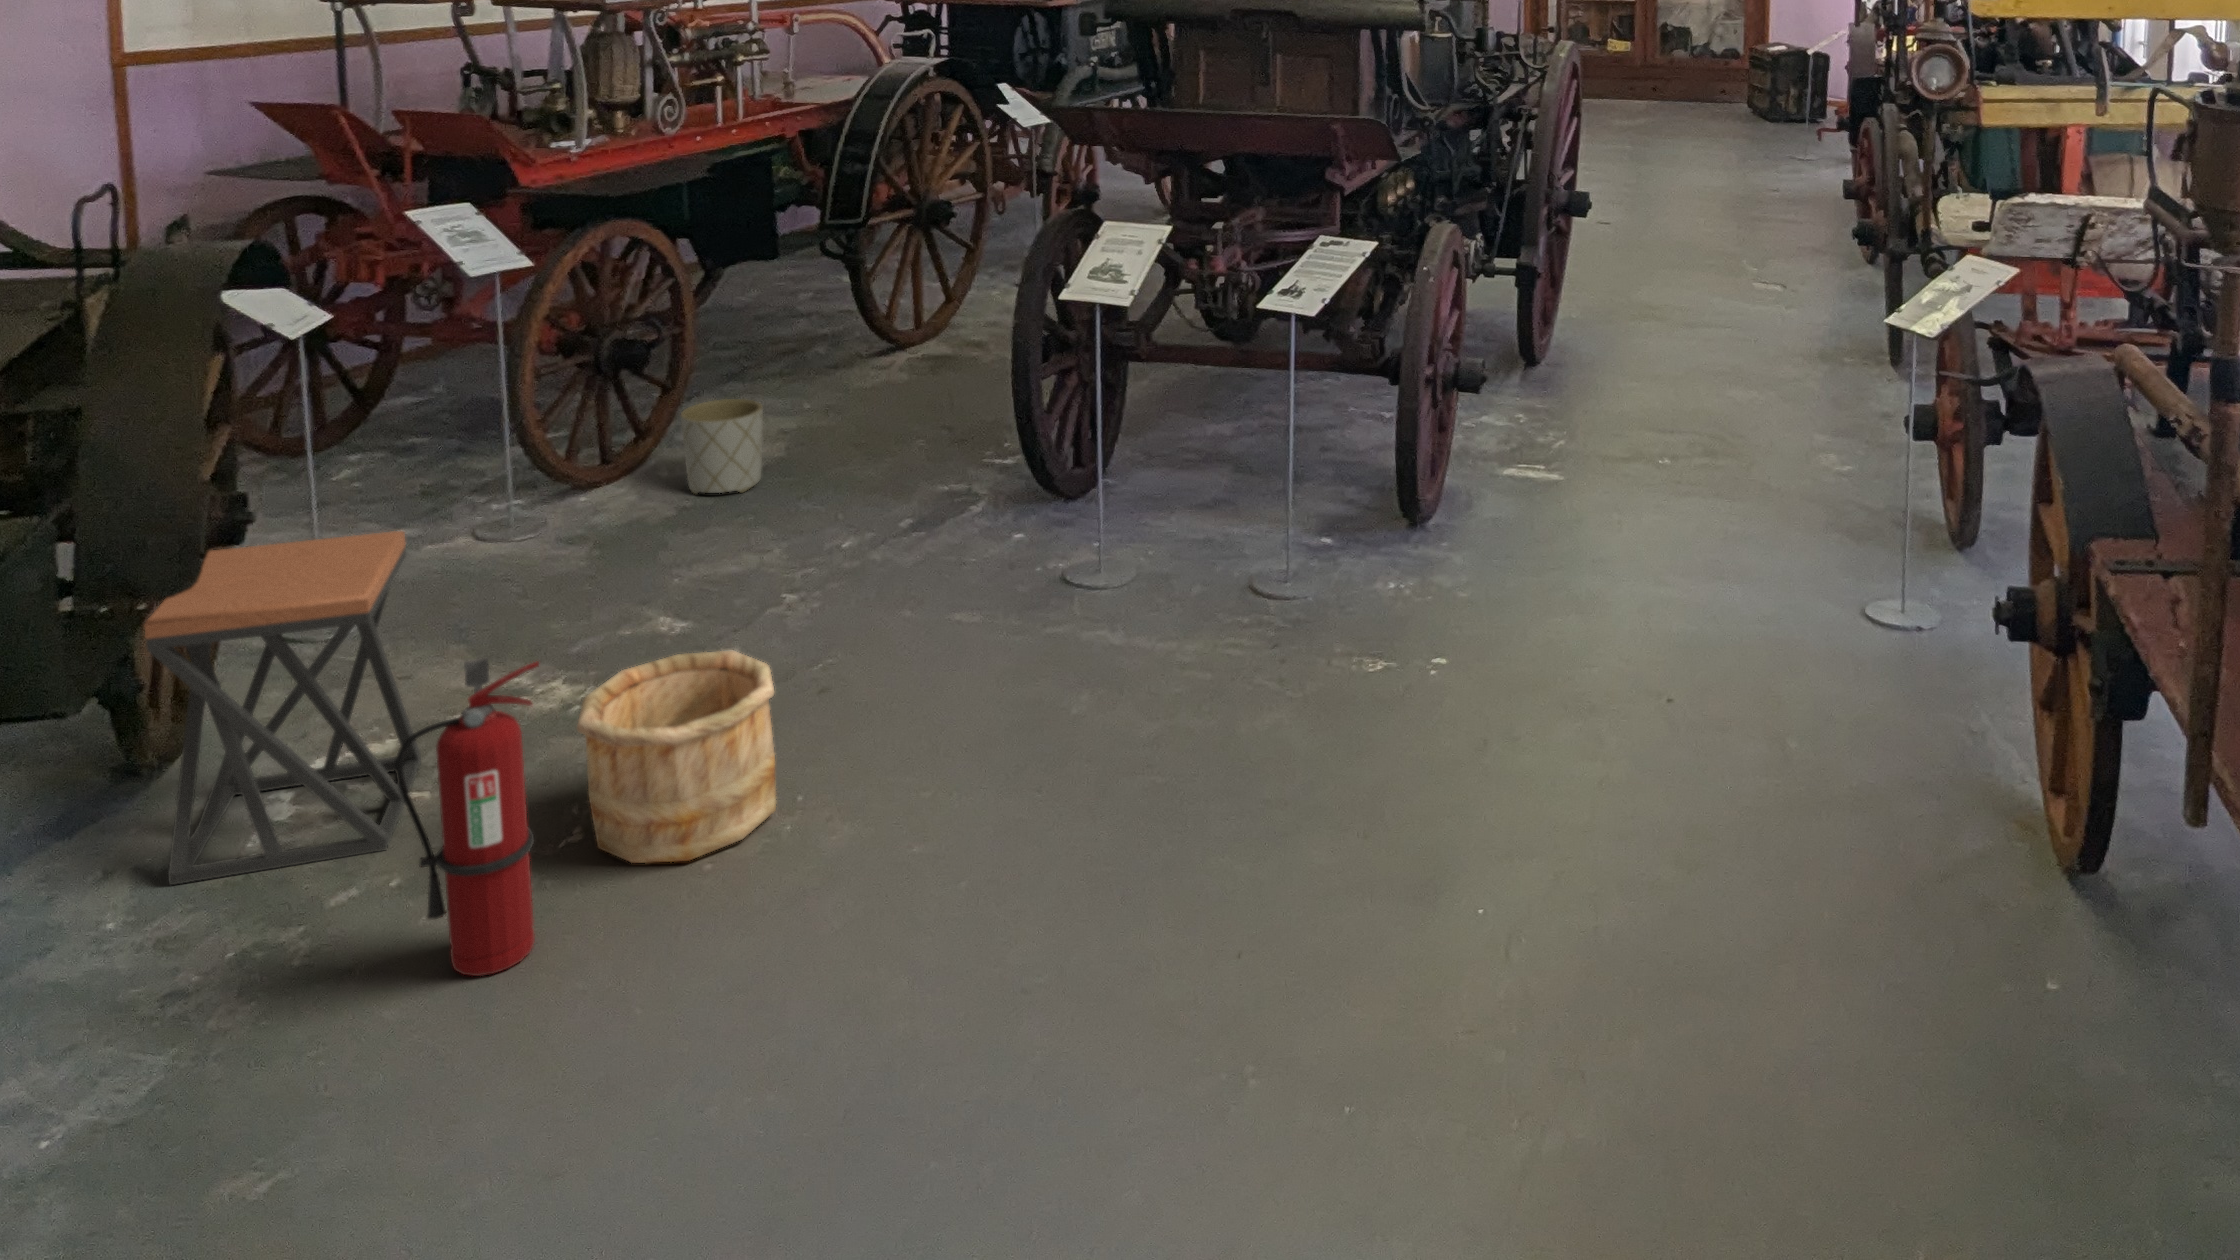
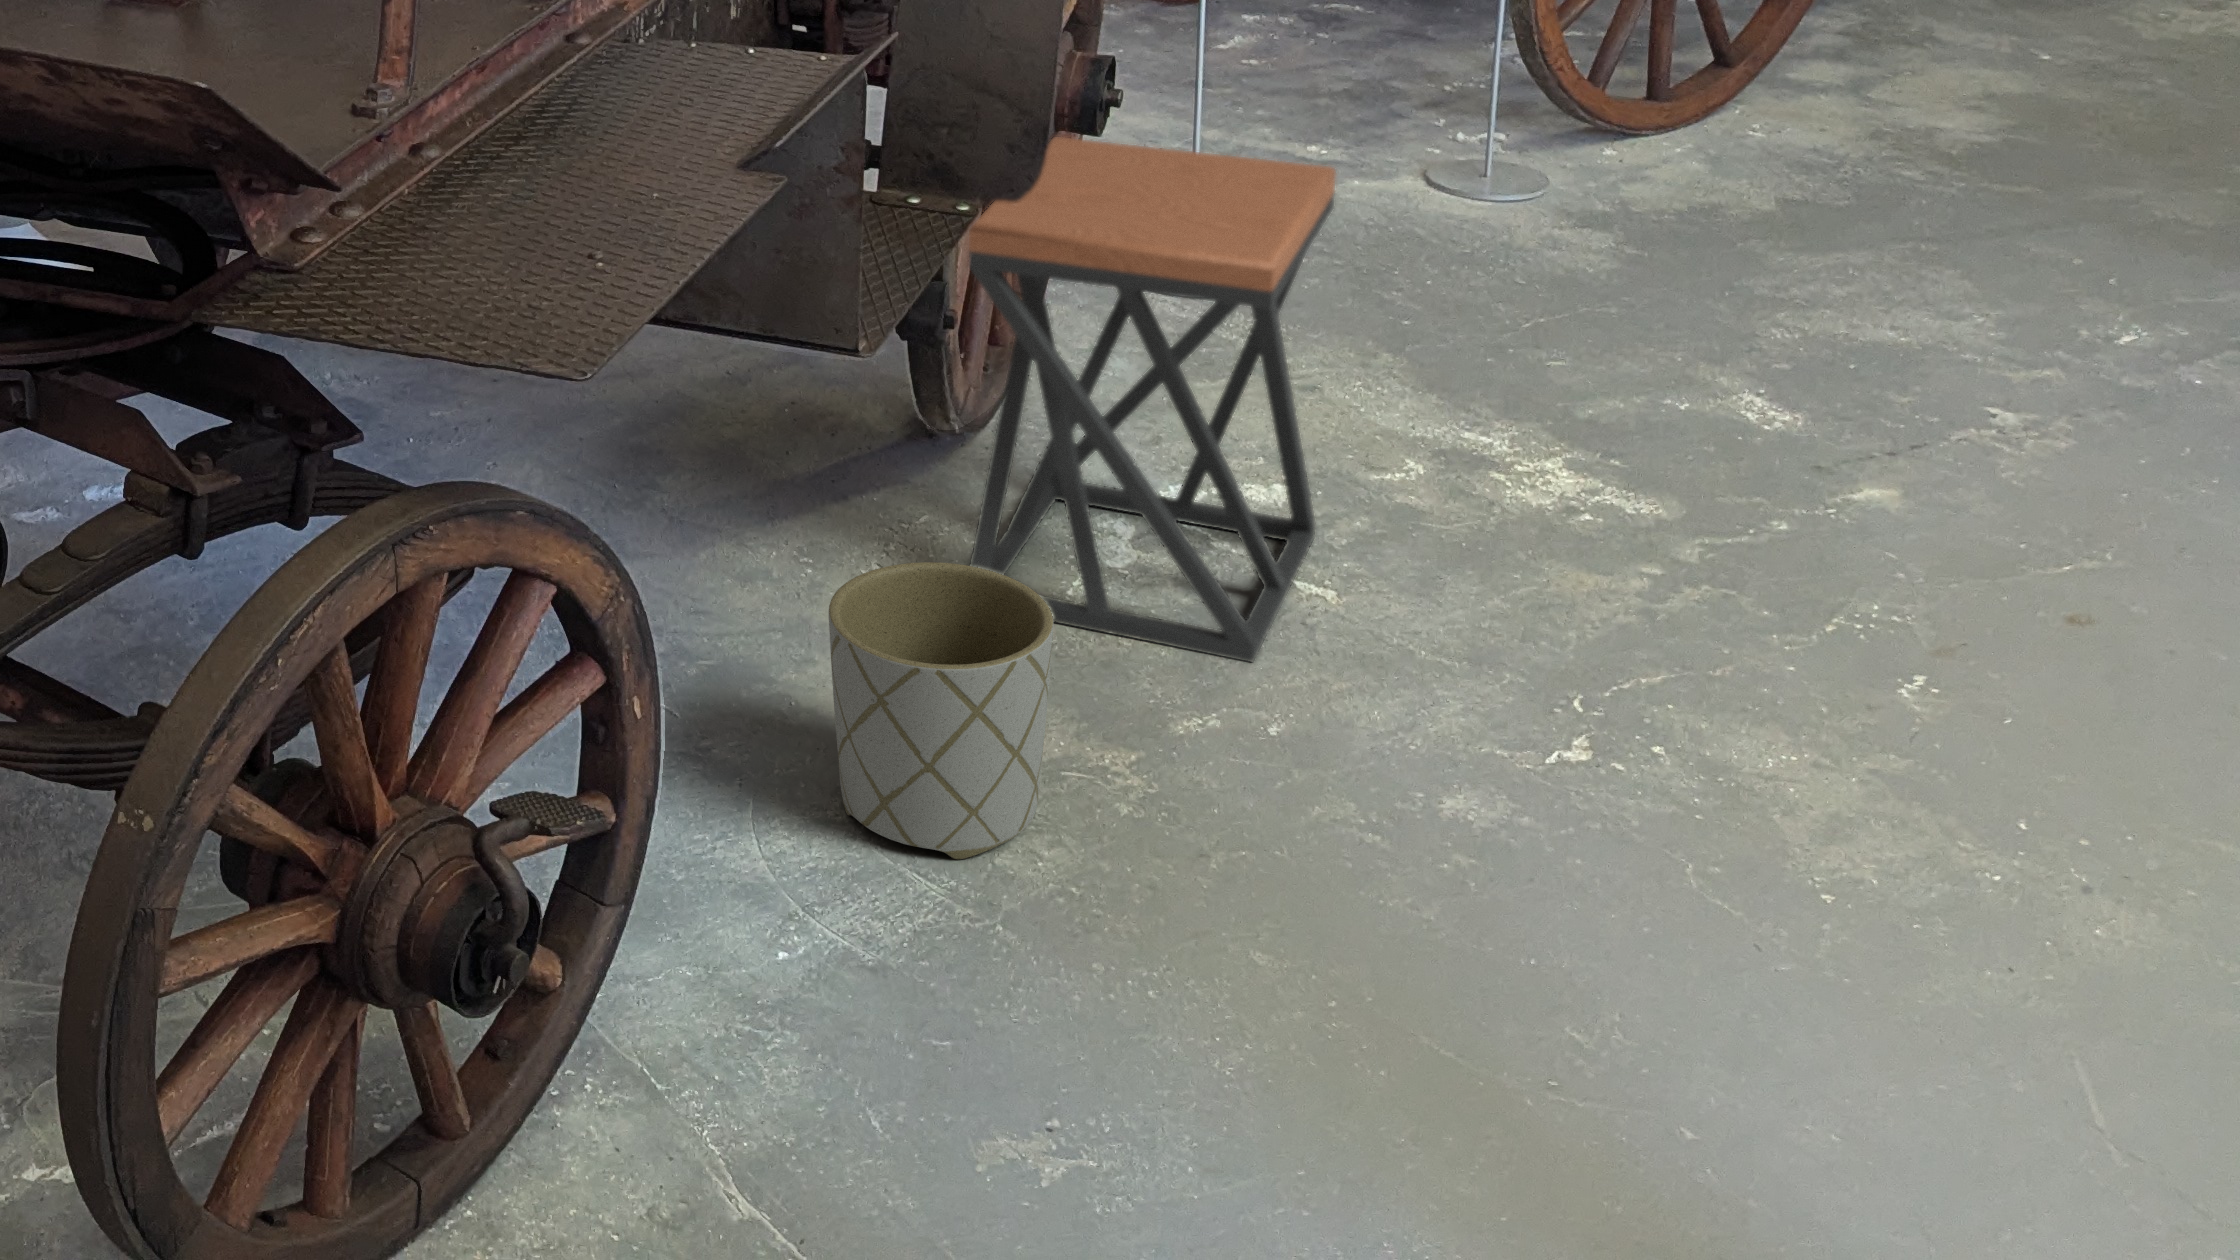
planter: present [681,399,763,494] -> present [829,562,1053,859]
wooden bucket: present [577,651,776,863] -> none [1585,501,1982,884]
fire extinguisher: present [395,658,539,976] -> none [1290,423,1547,943]

